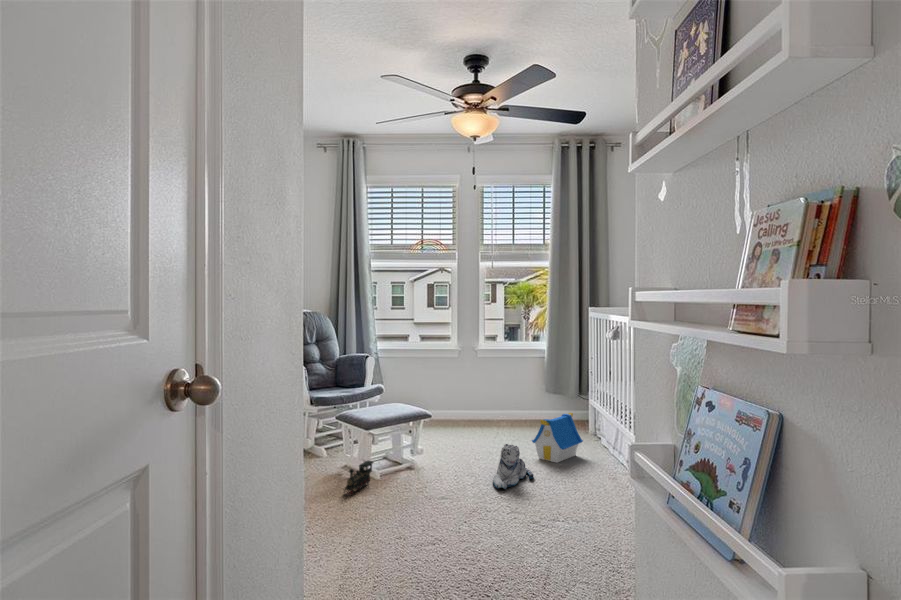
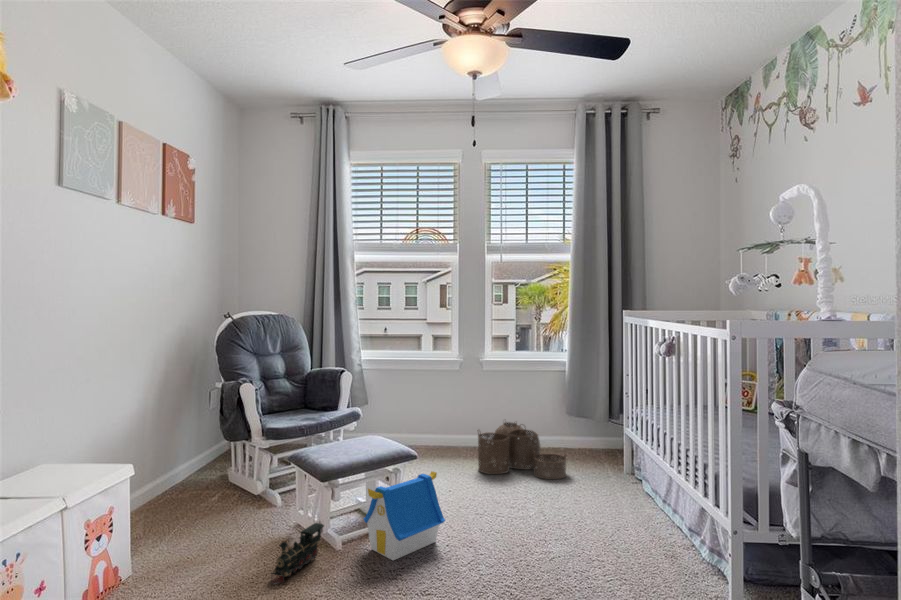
woven basket: none [475,396,545,439] -> present [477,422,566,479]
toy house: present [532,413,583,463] -> present [364,472,445,560]
plush toy: present [493,444,534,489] -> none [495,503,556,576]

